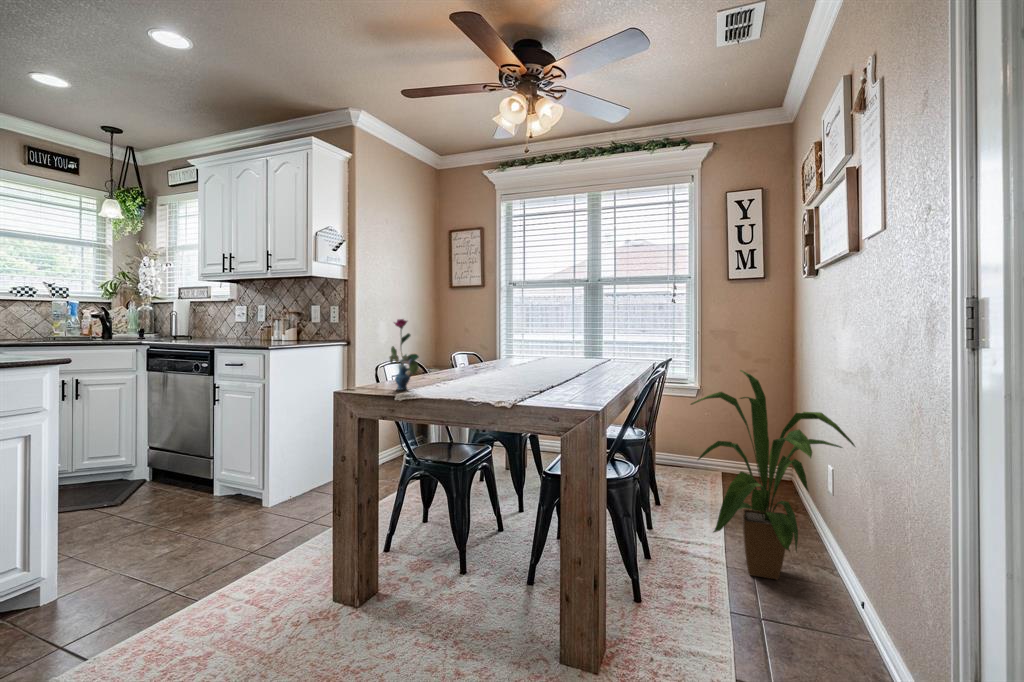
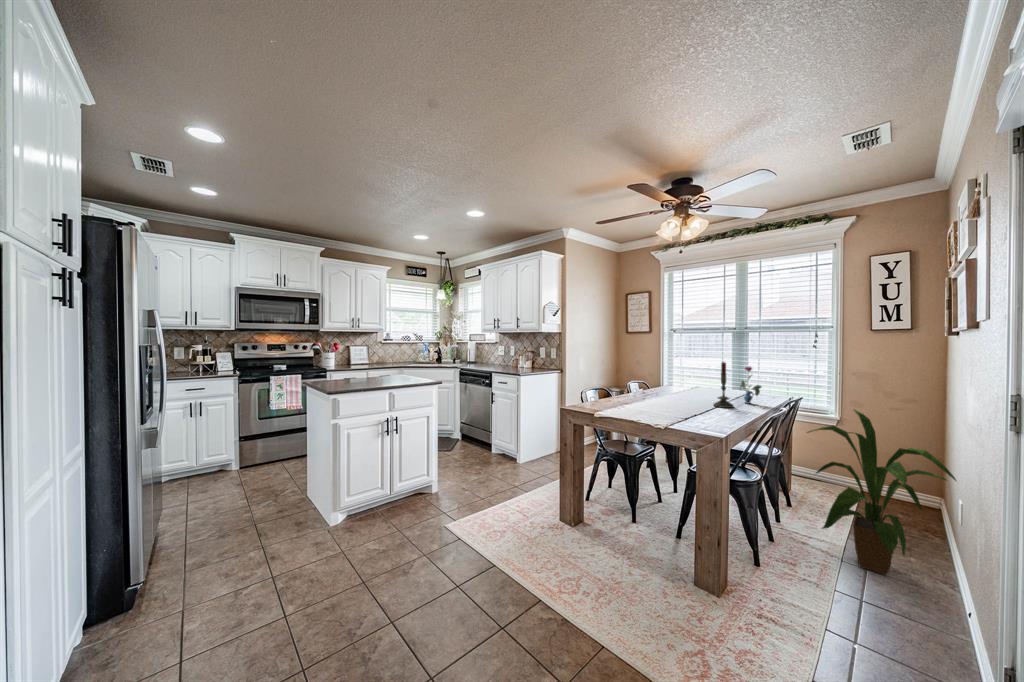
candle: none [574,311,600,379] -> present [714,362,734,408]
vase: present [390,319,419,390] -> present [740,367,761,403]

